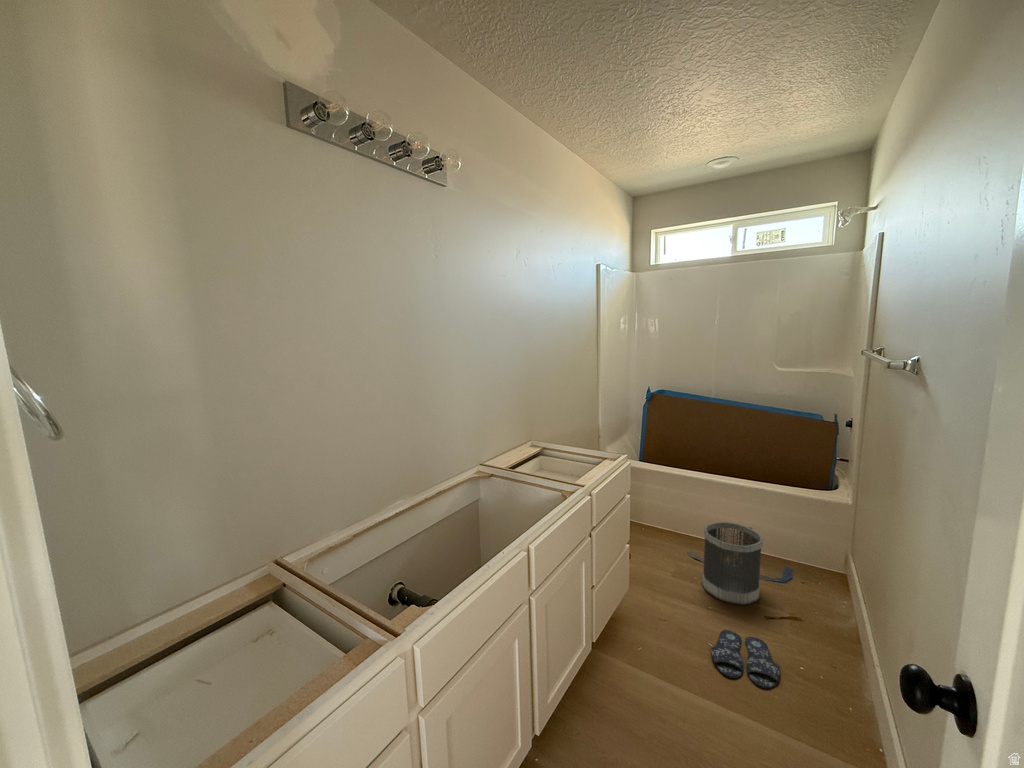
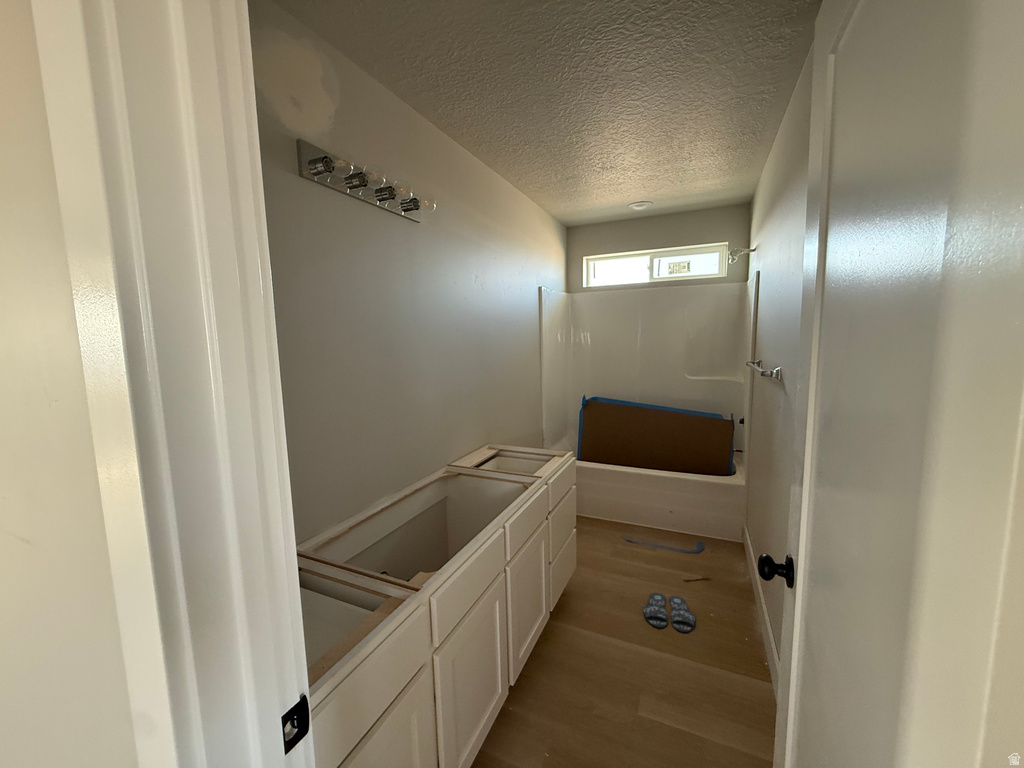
wastebasket: present [702,522,763,605] -> none [634,506,680,573]

